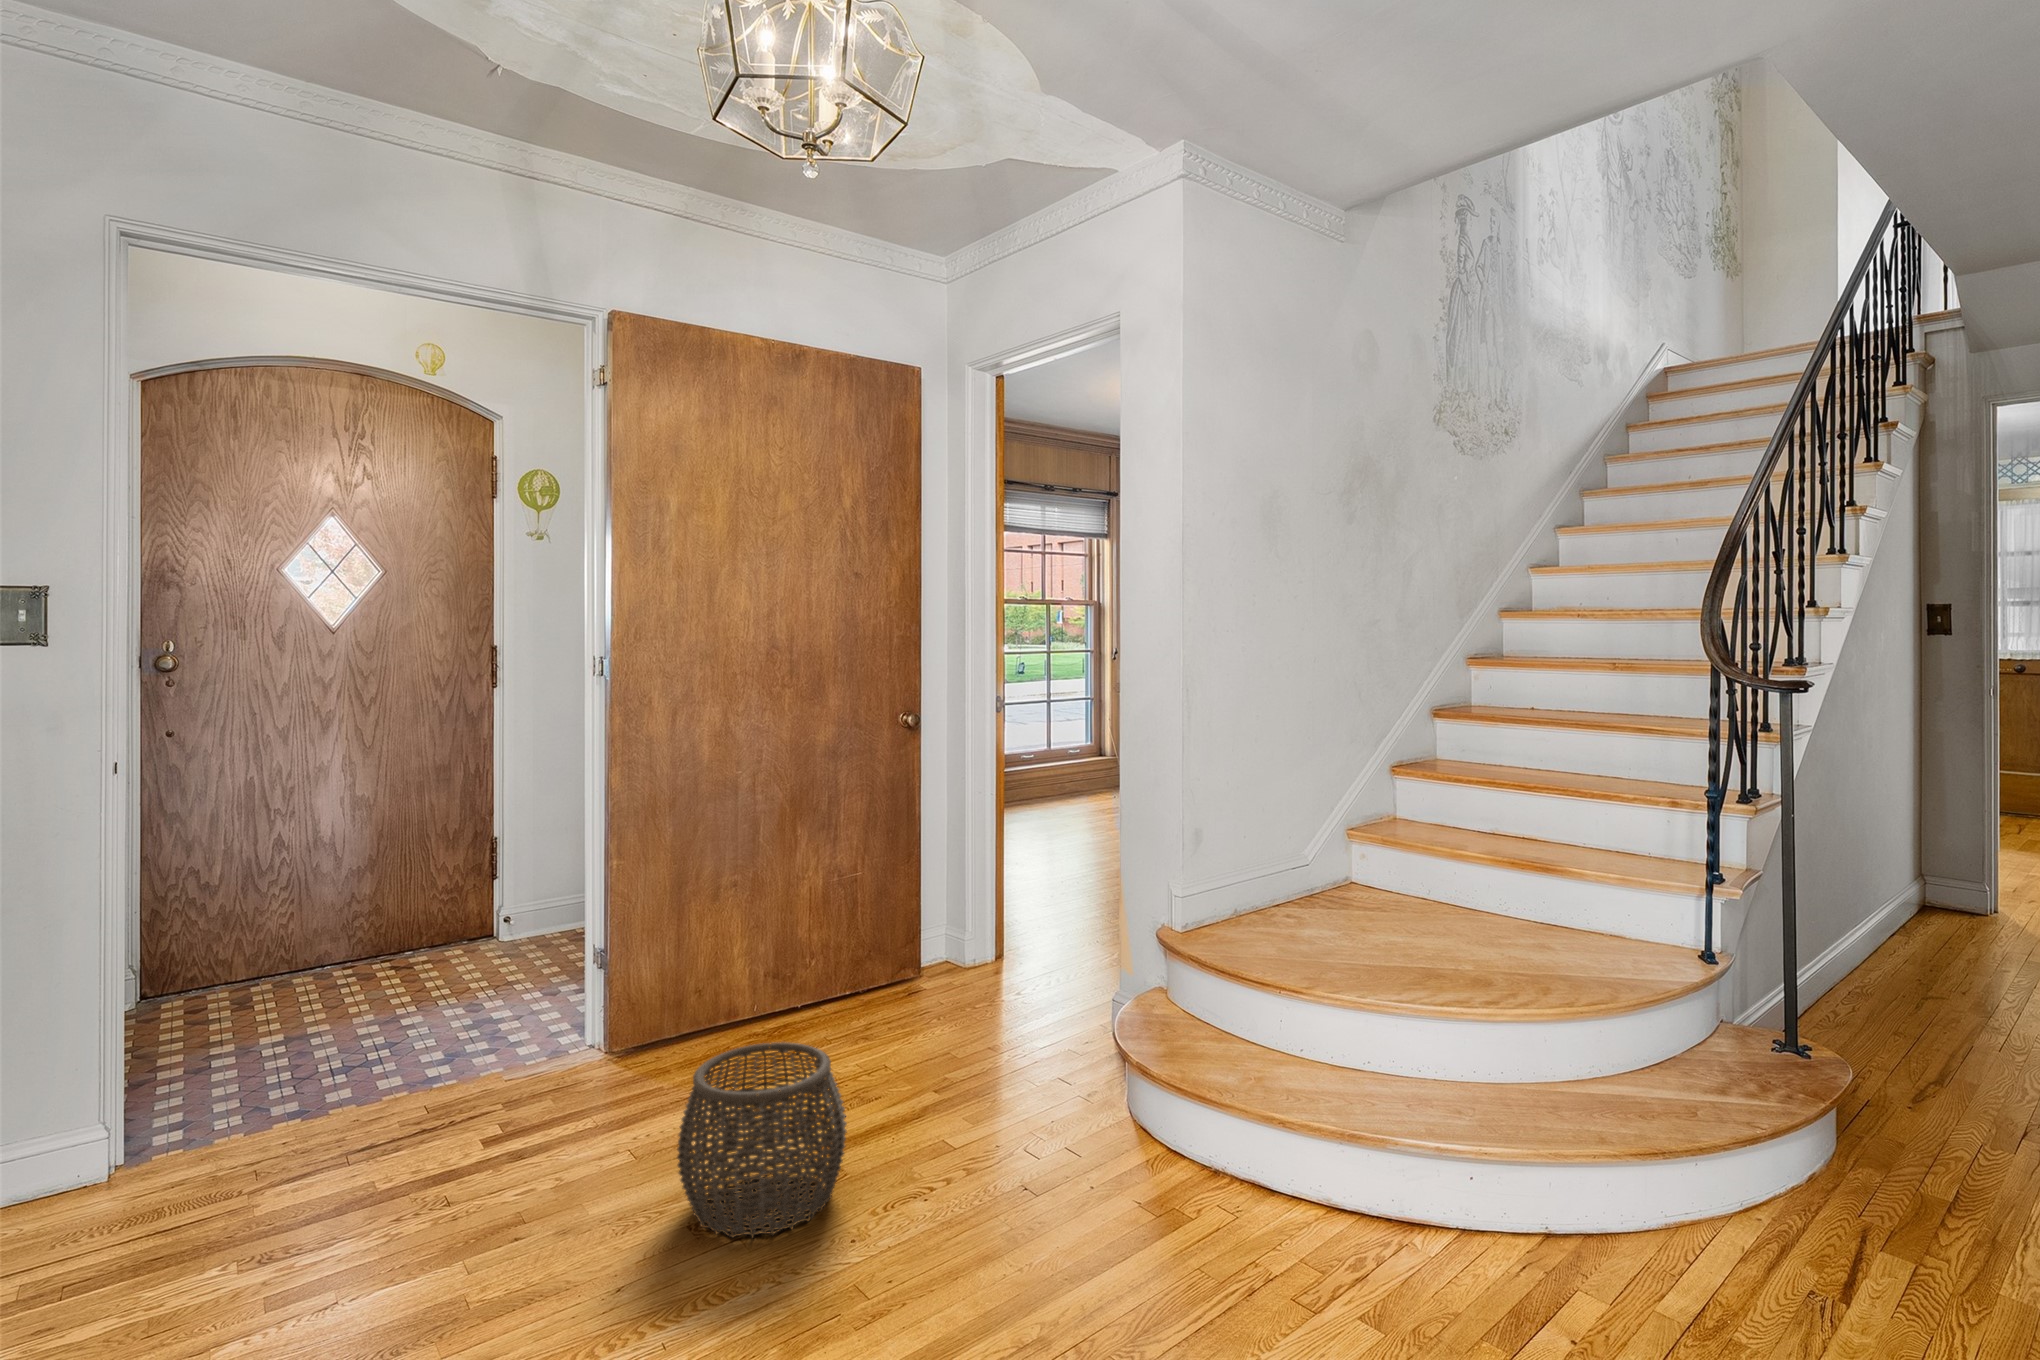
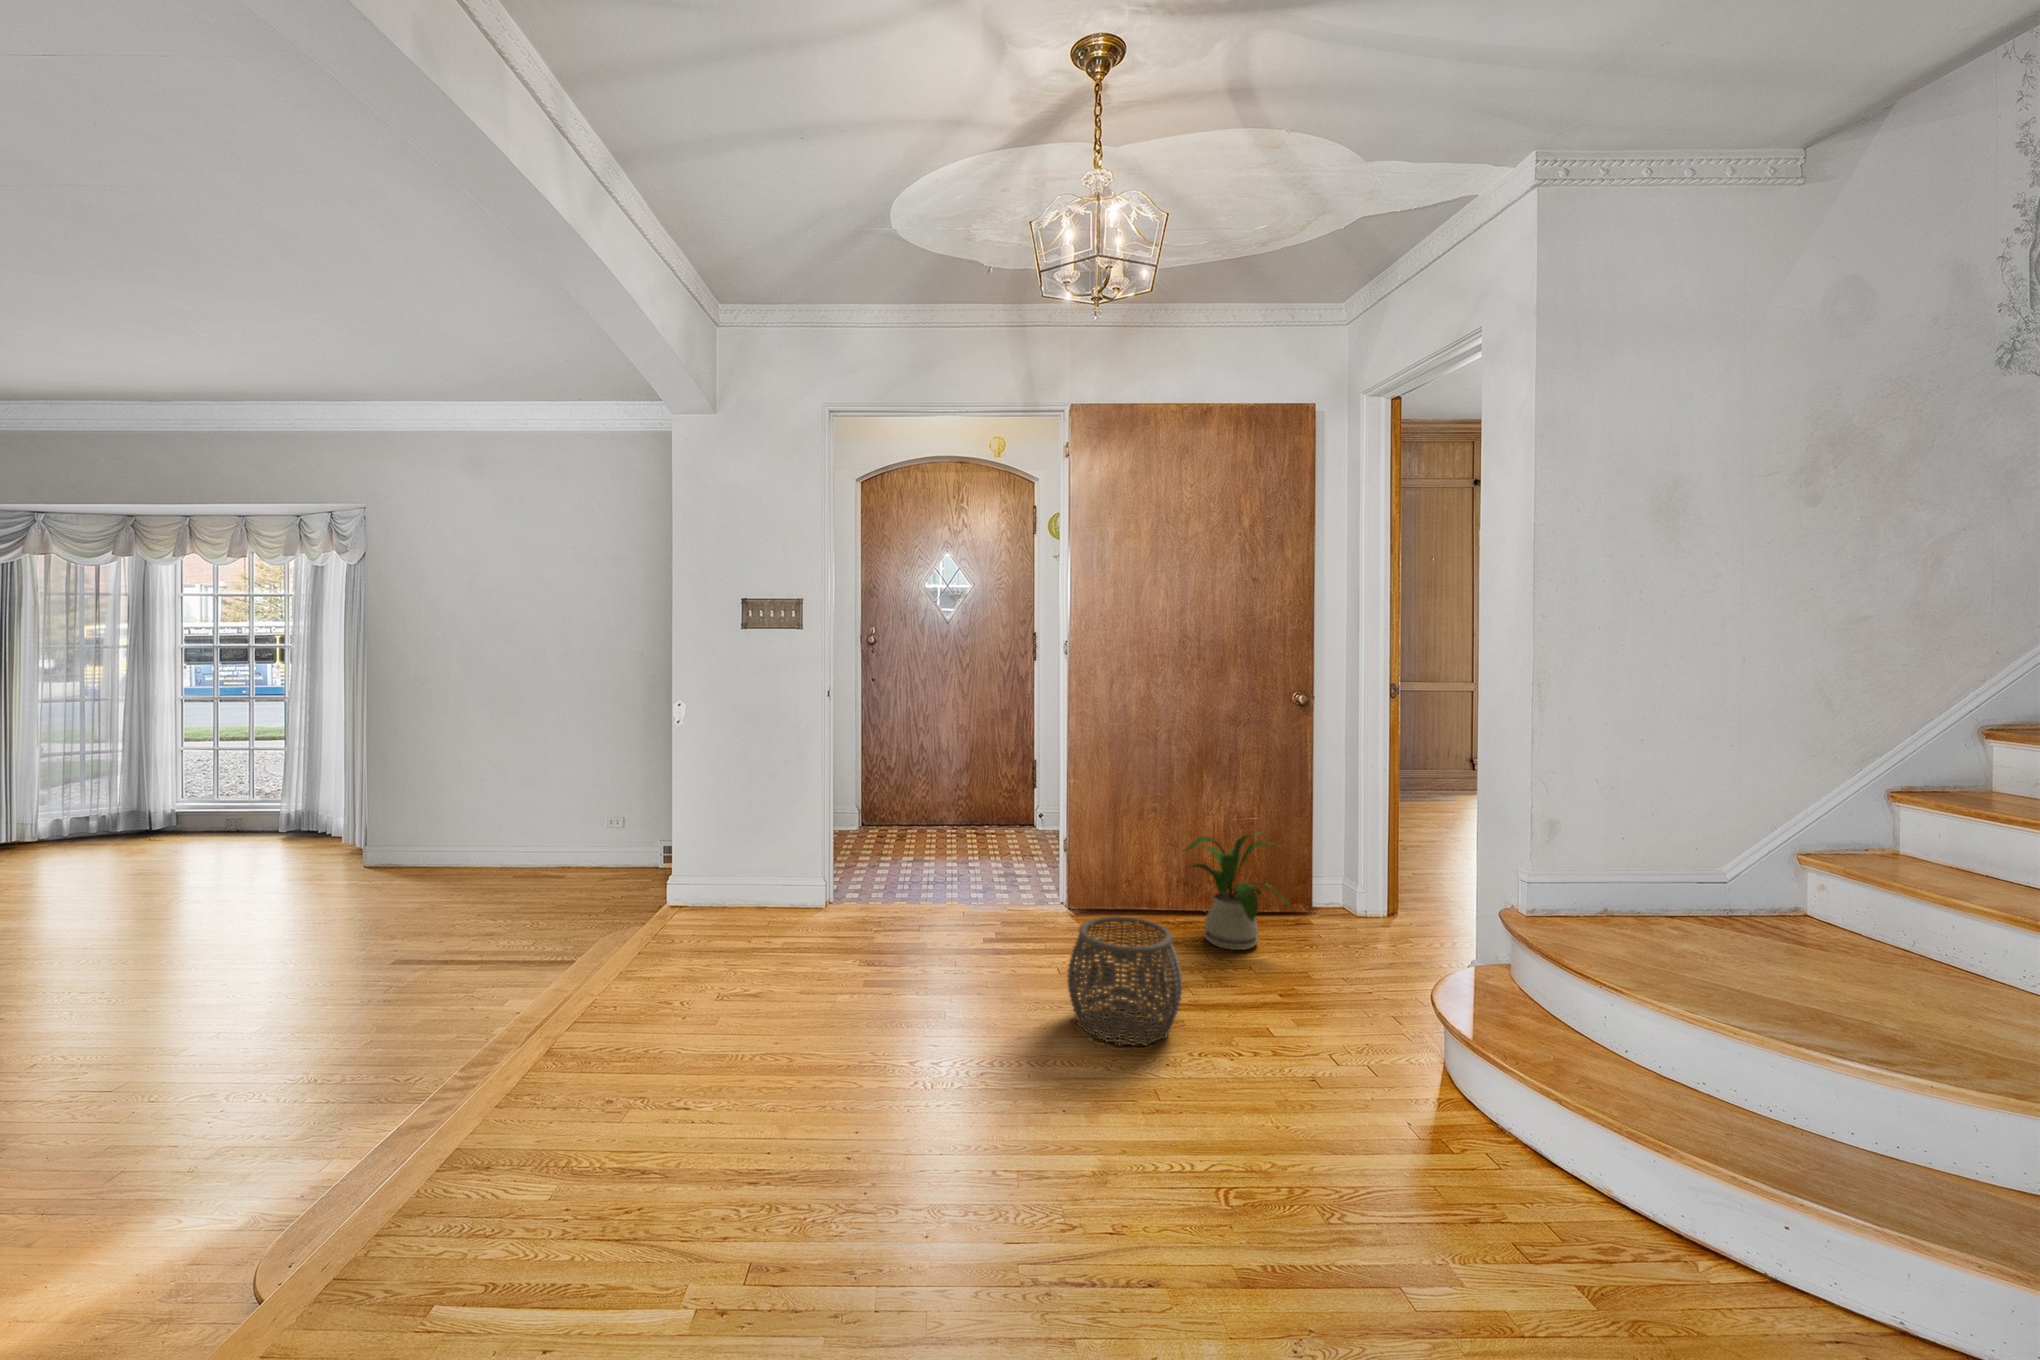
house plant: none [760,891,926,1052] -> present [1186,832,1293,950]

